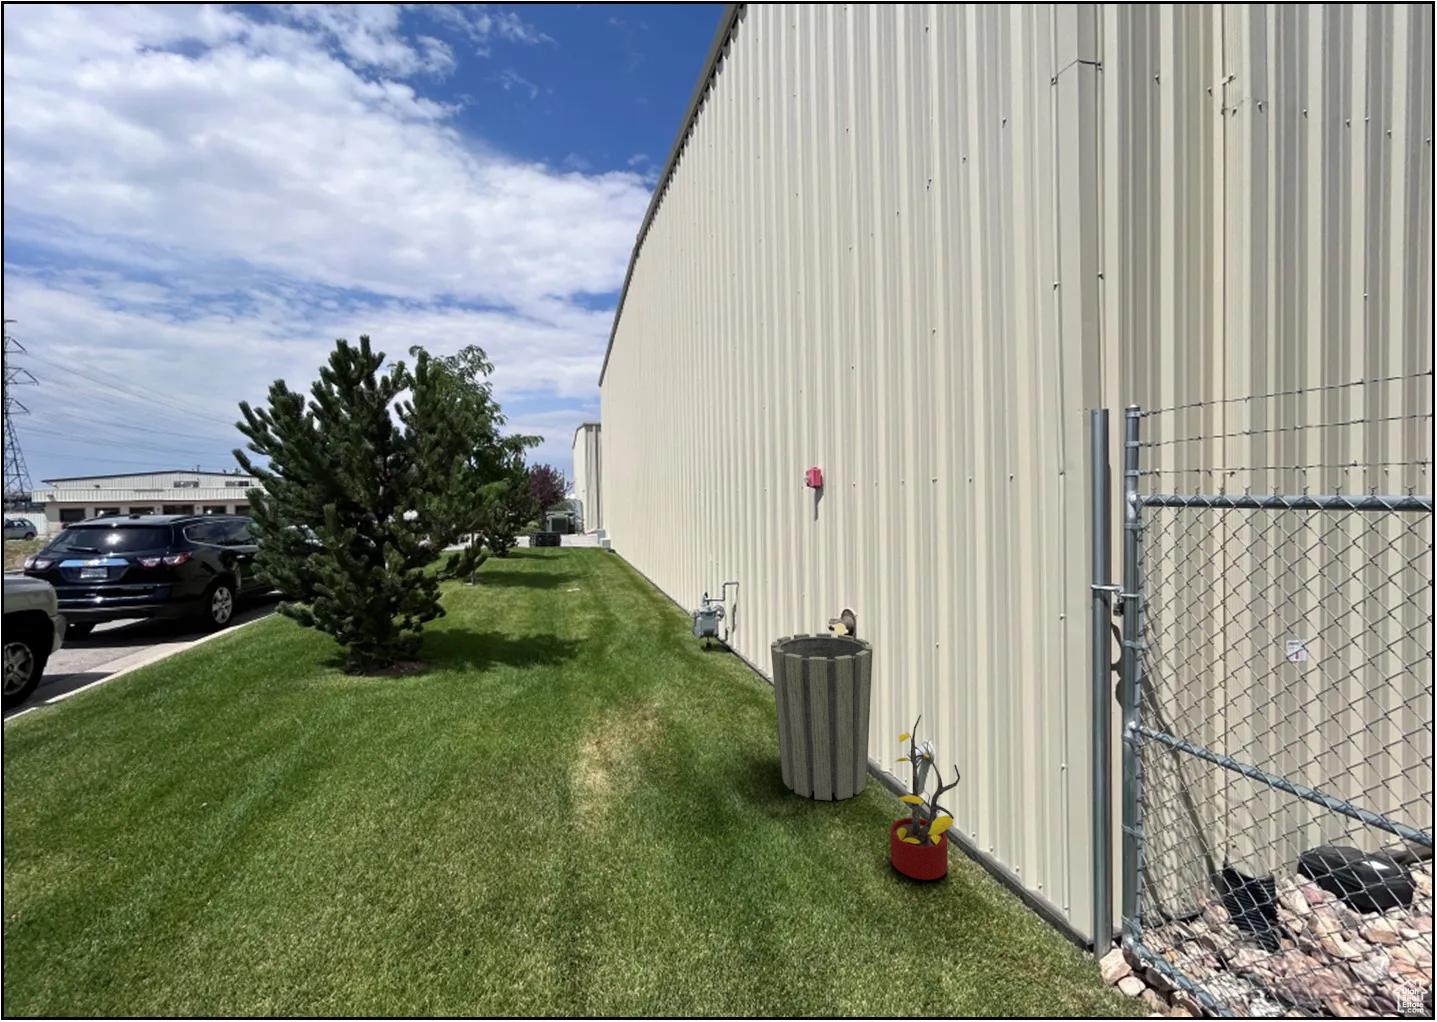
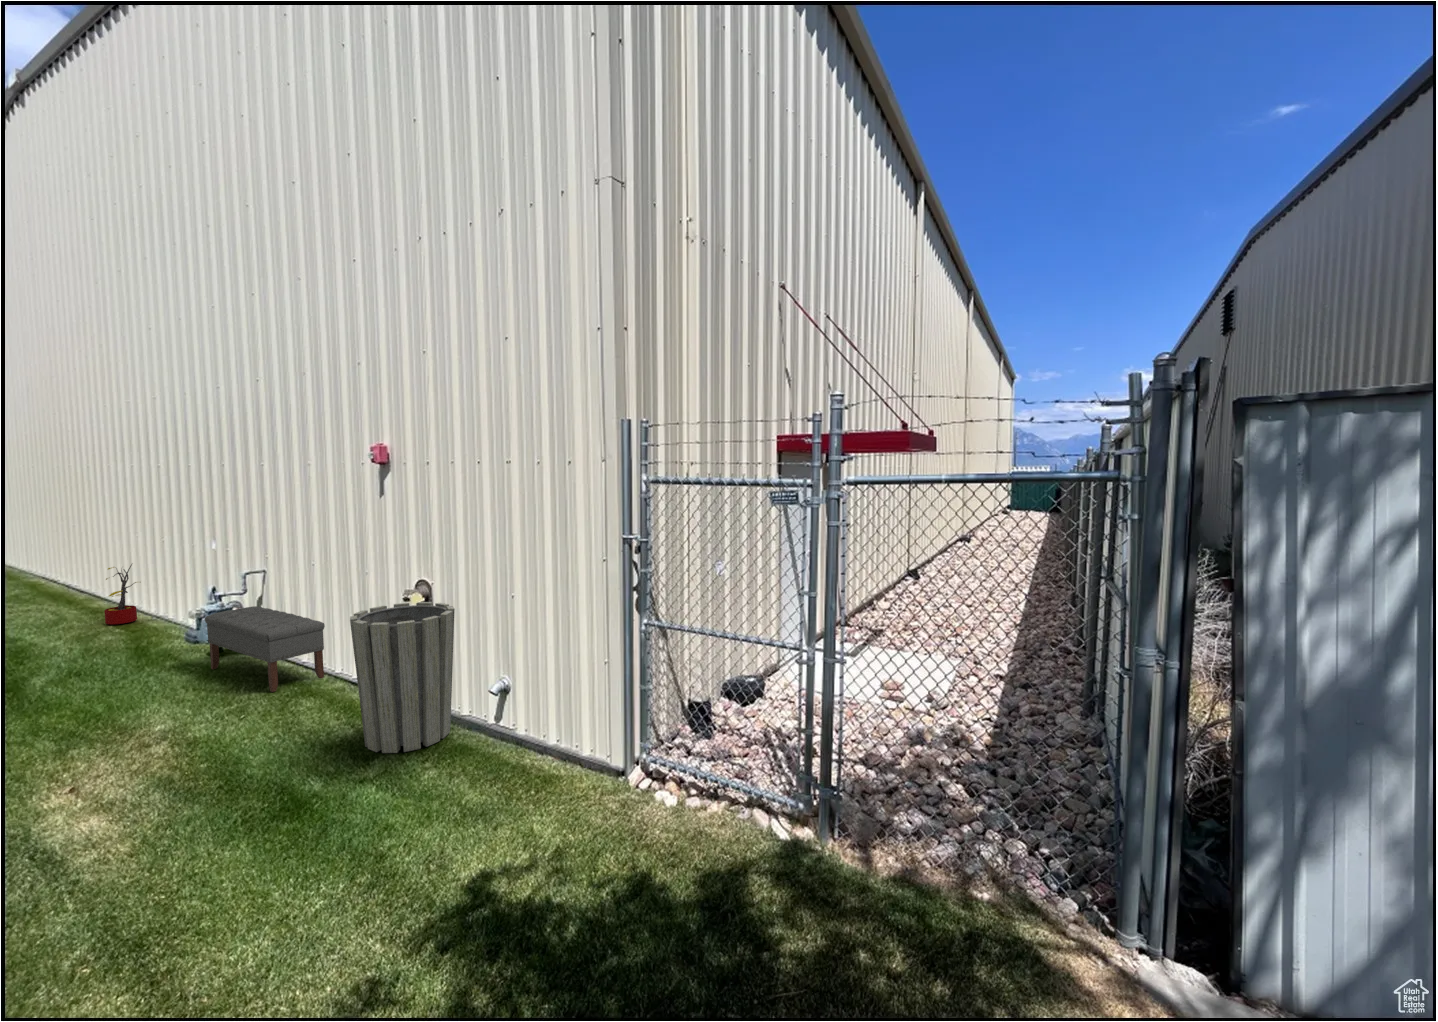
bench: none [696,613,773,694] -> present [205,606,325,692]
decorative plant: present [890,715,960,880] -> present [104,564,137,625]

